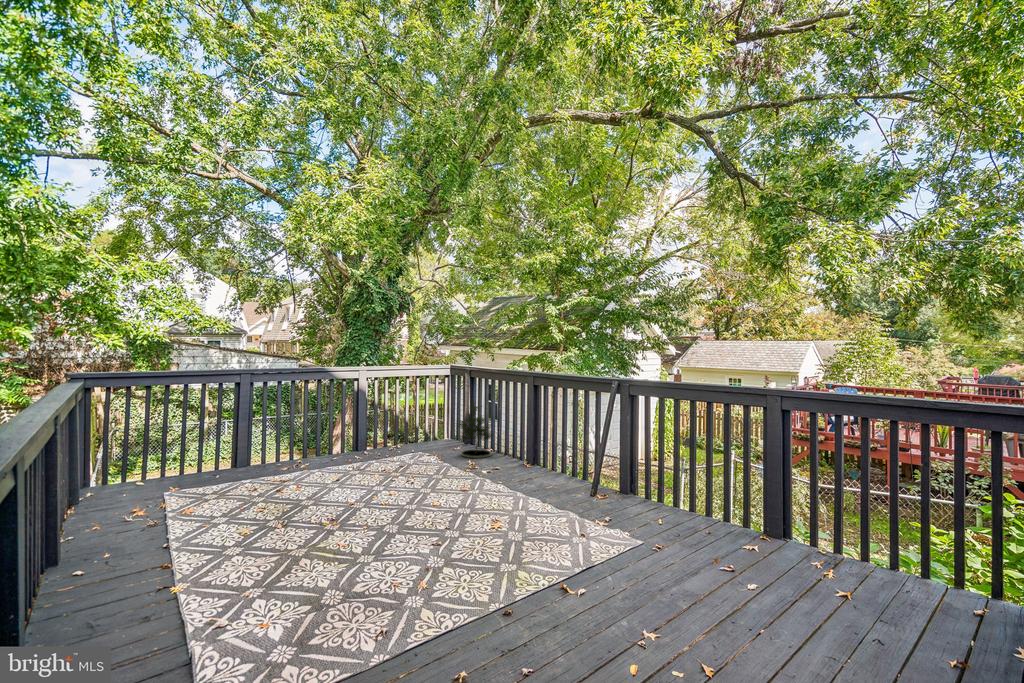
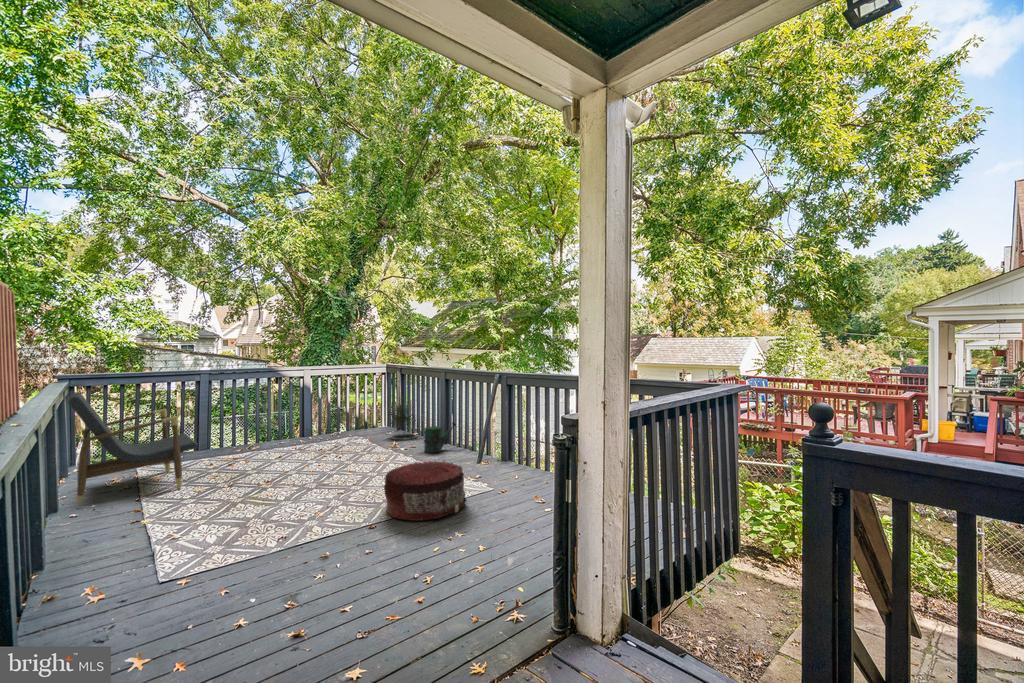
lounge chair: none [77,396,243,551] -> present [68,392,198,504]
watering can: none [505,439,551,478] -> present [424,423,456,453]
pouf: none [512,503,628,604] -> present [384,461,467,521]

